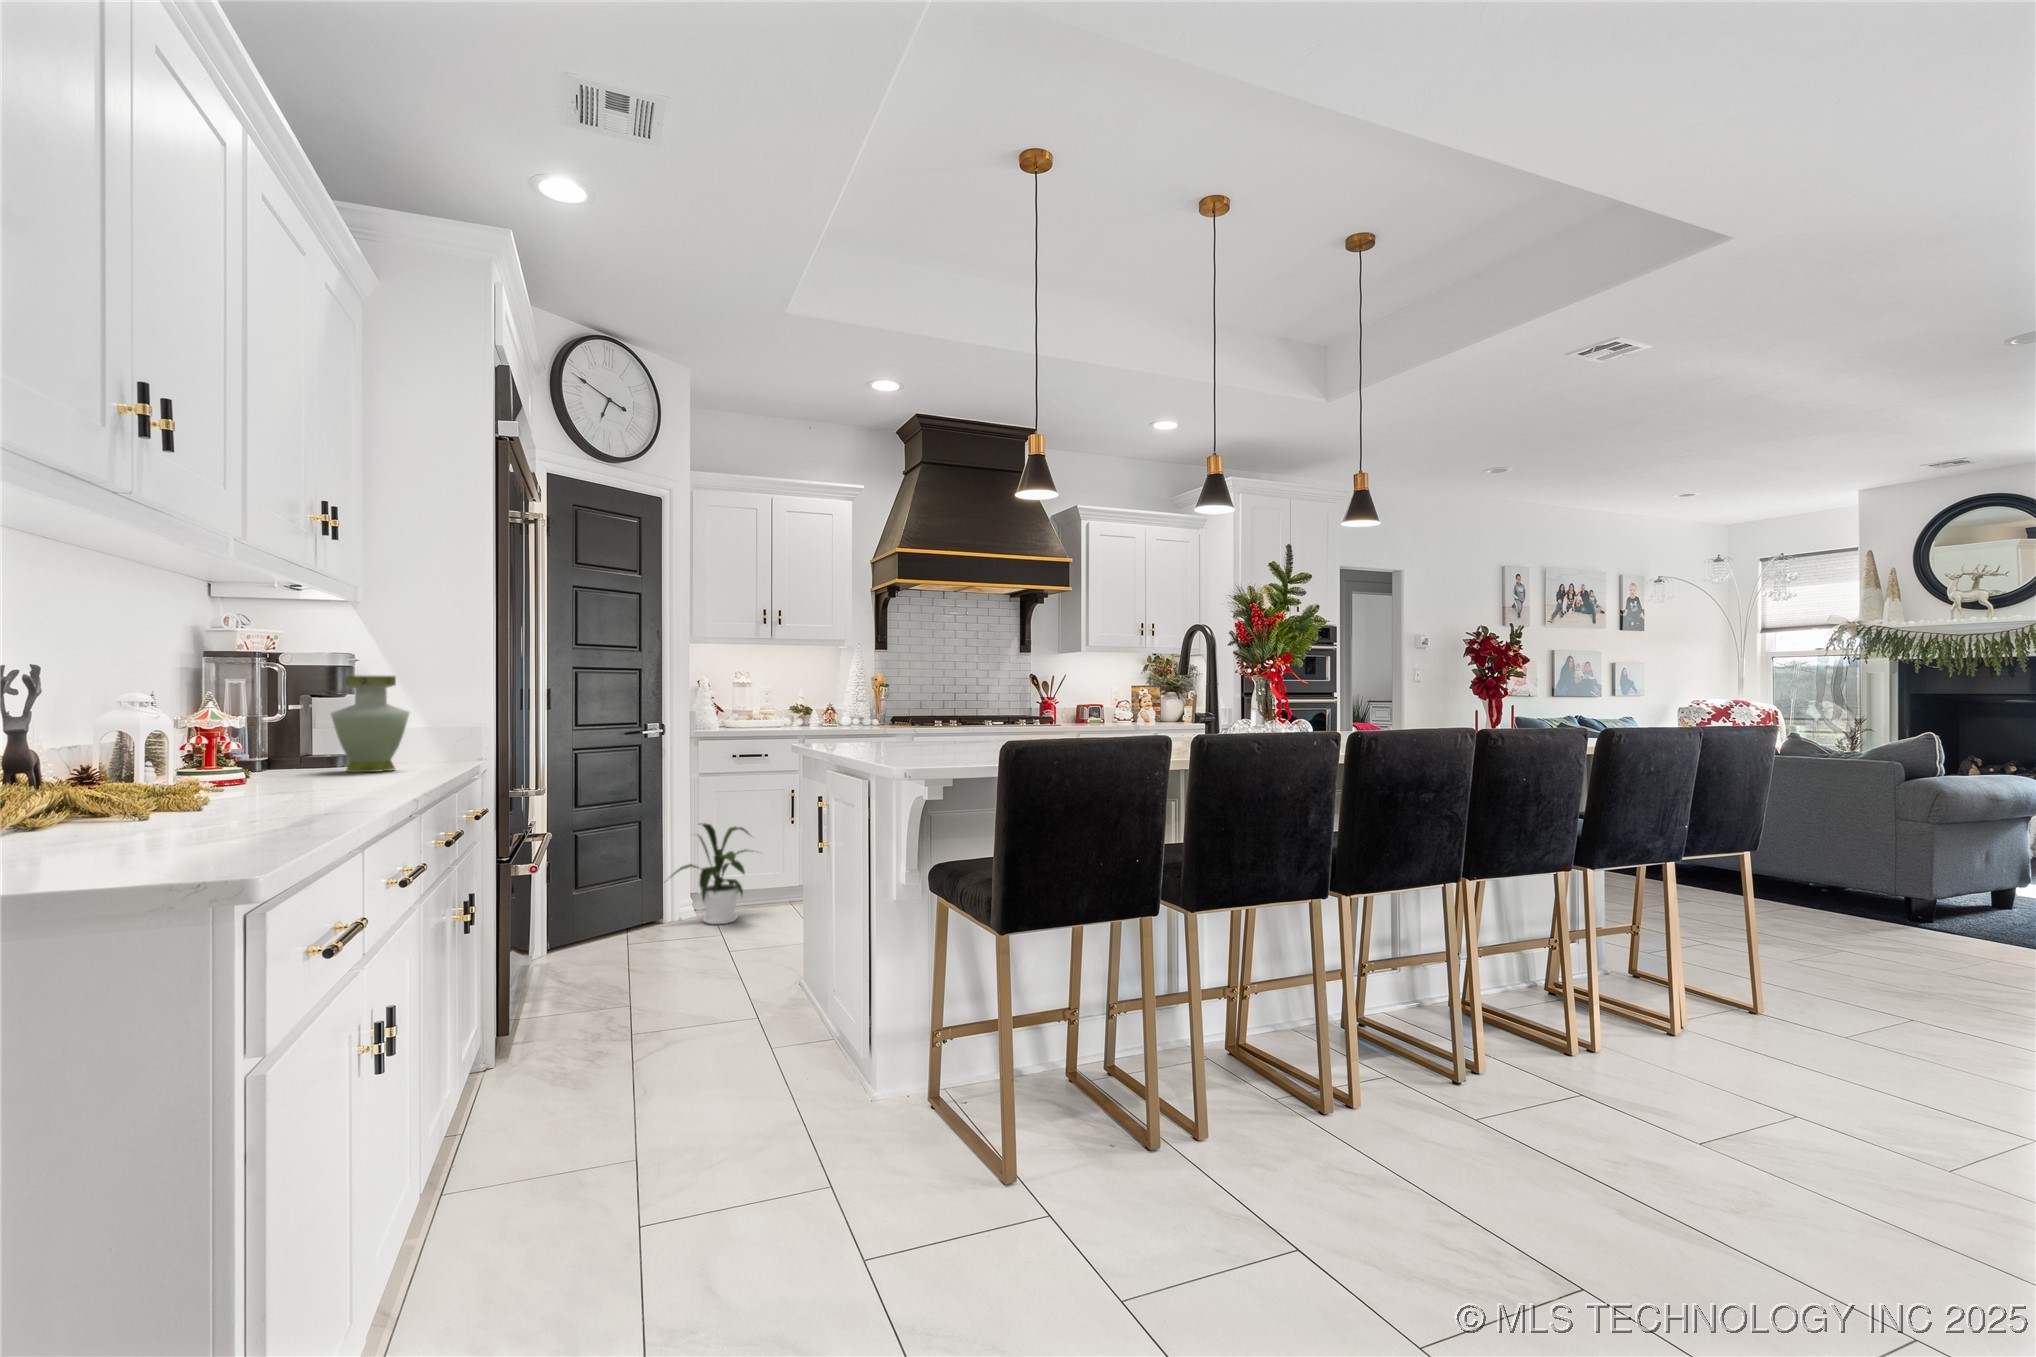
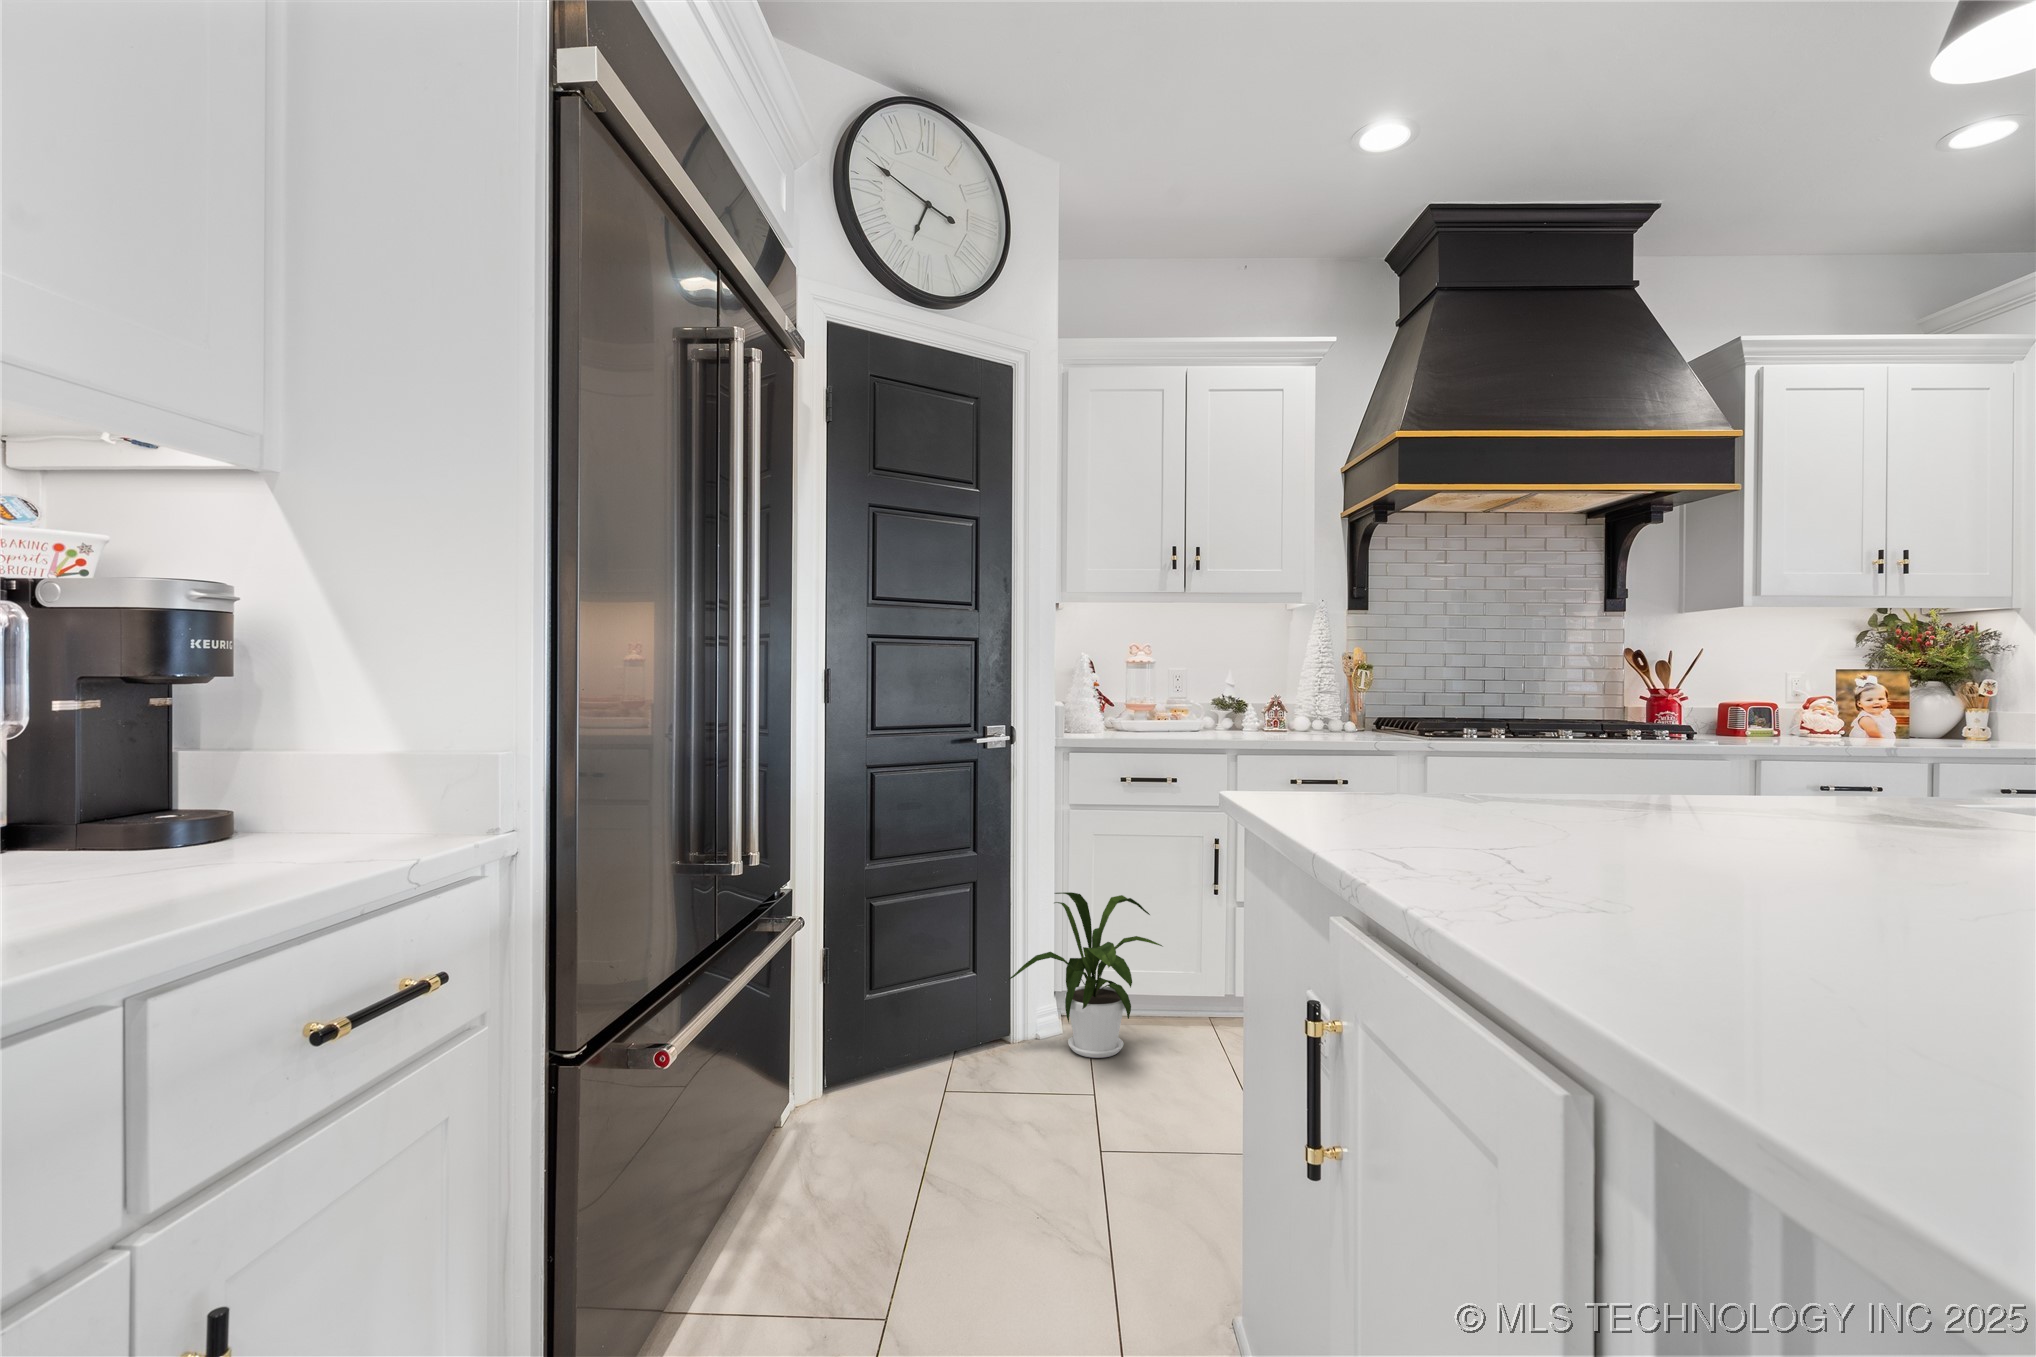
vase: present [331,675,409,772] -> none [103,640,303,873]

